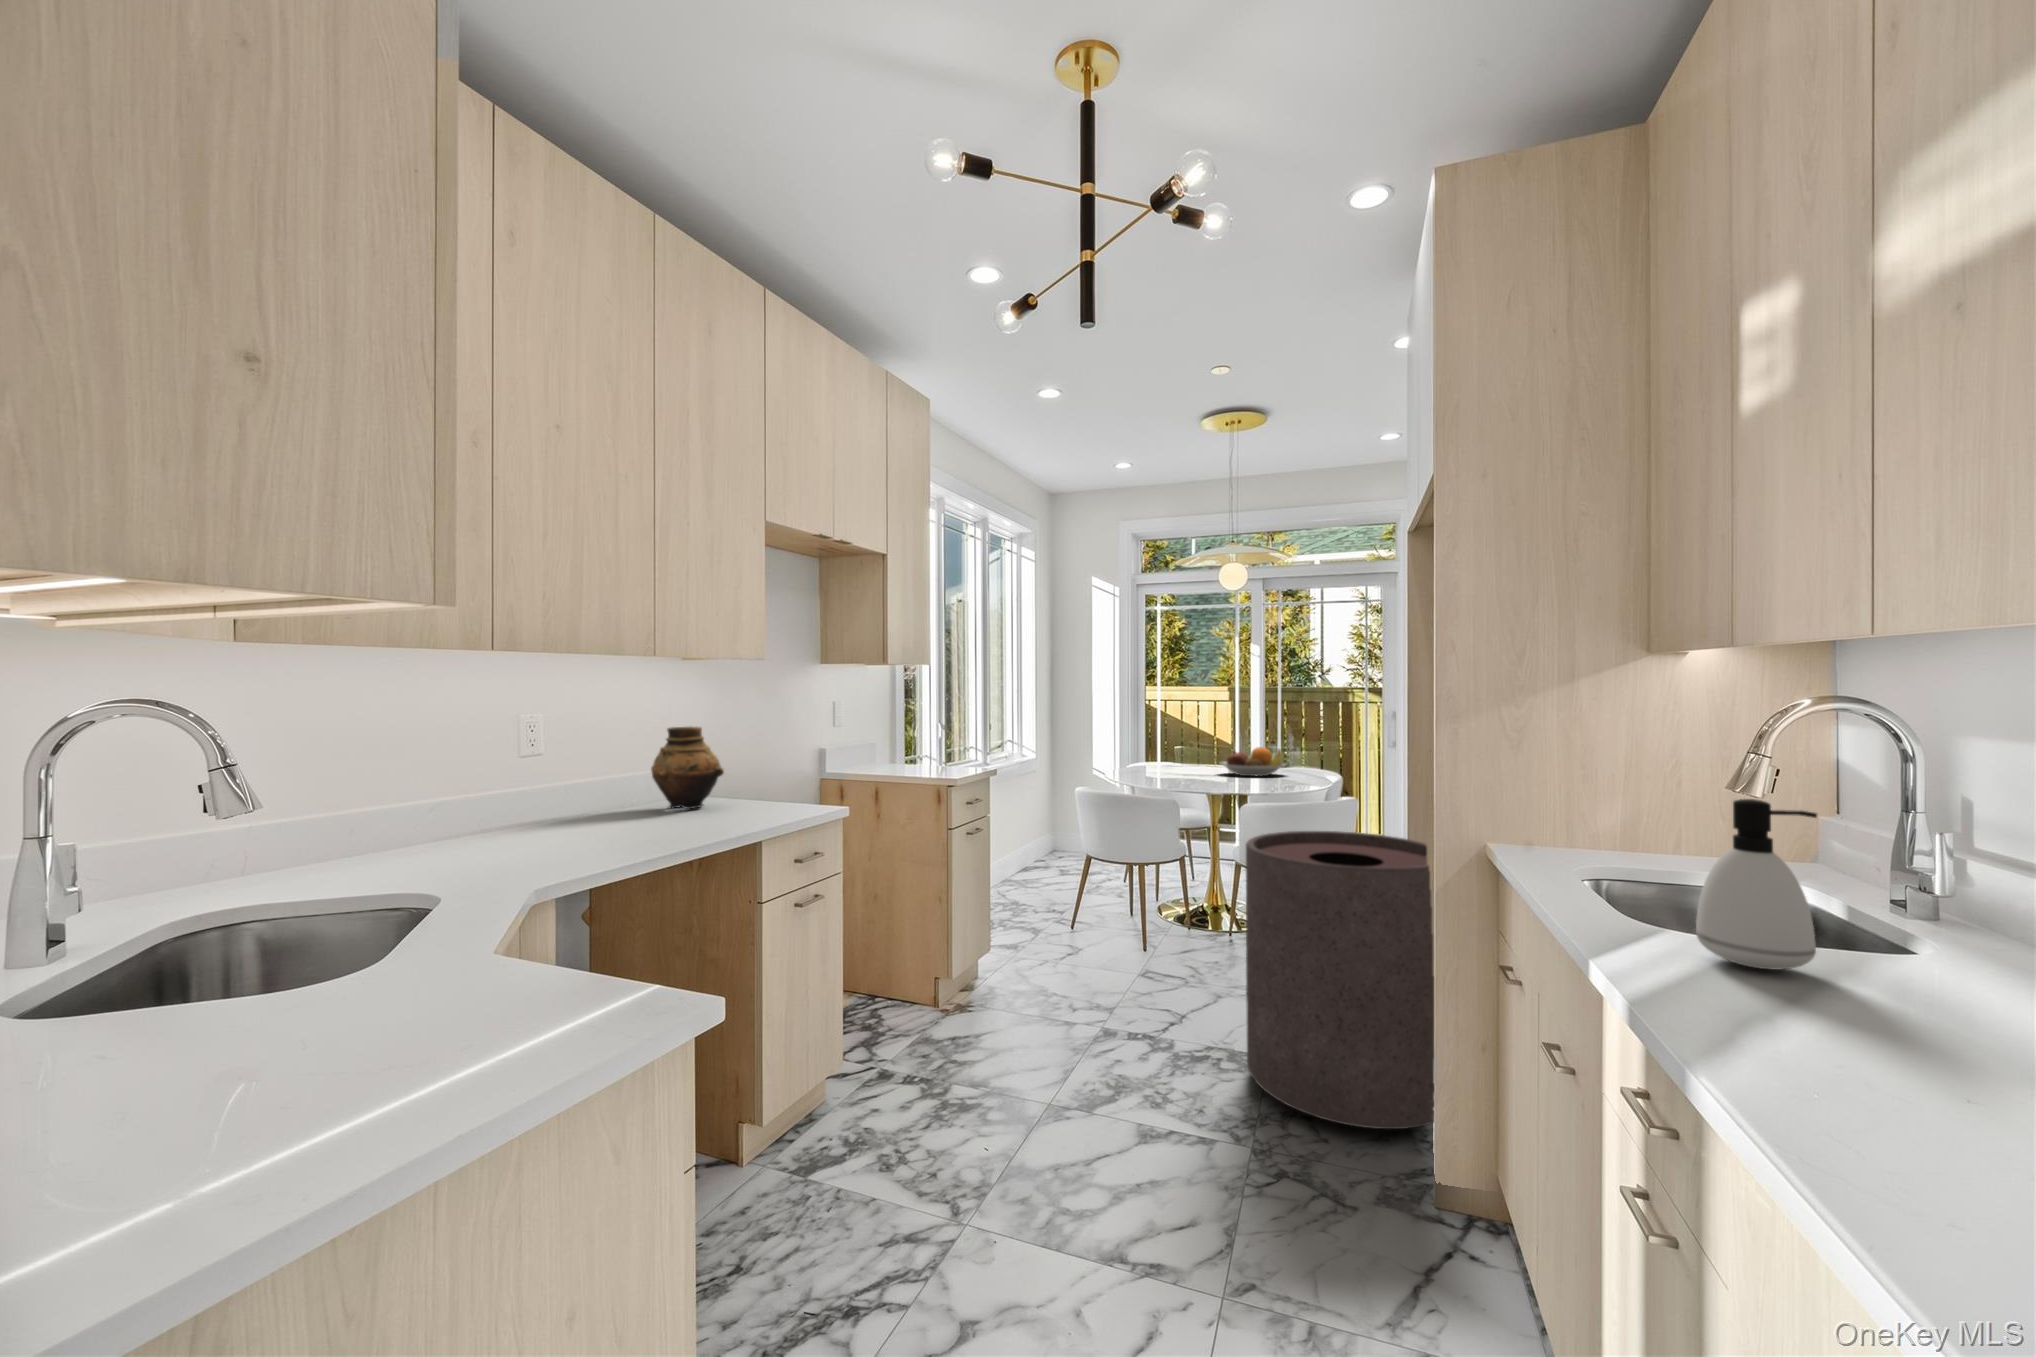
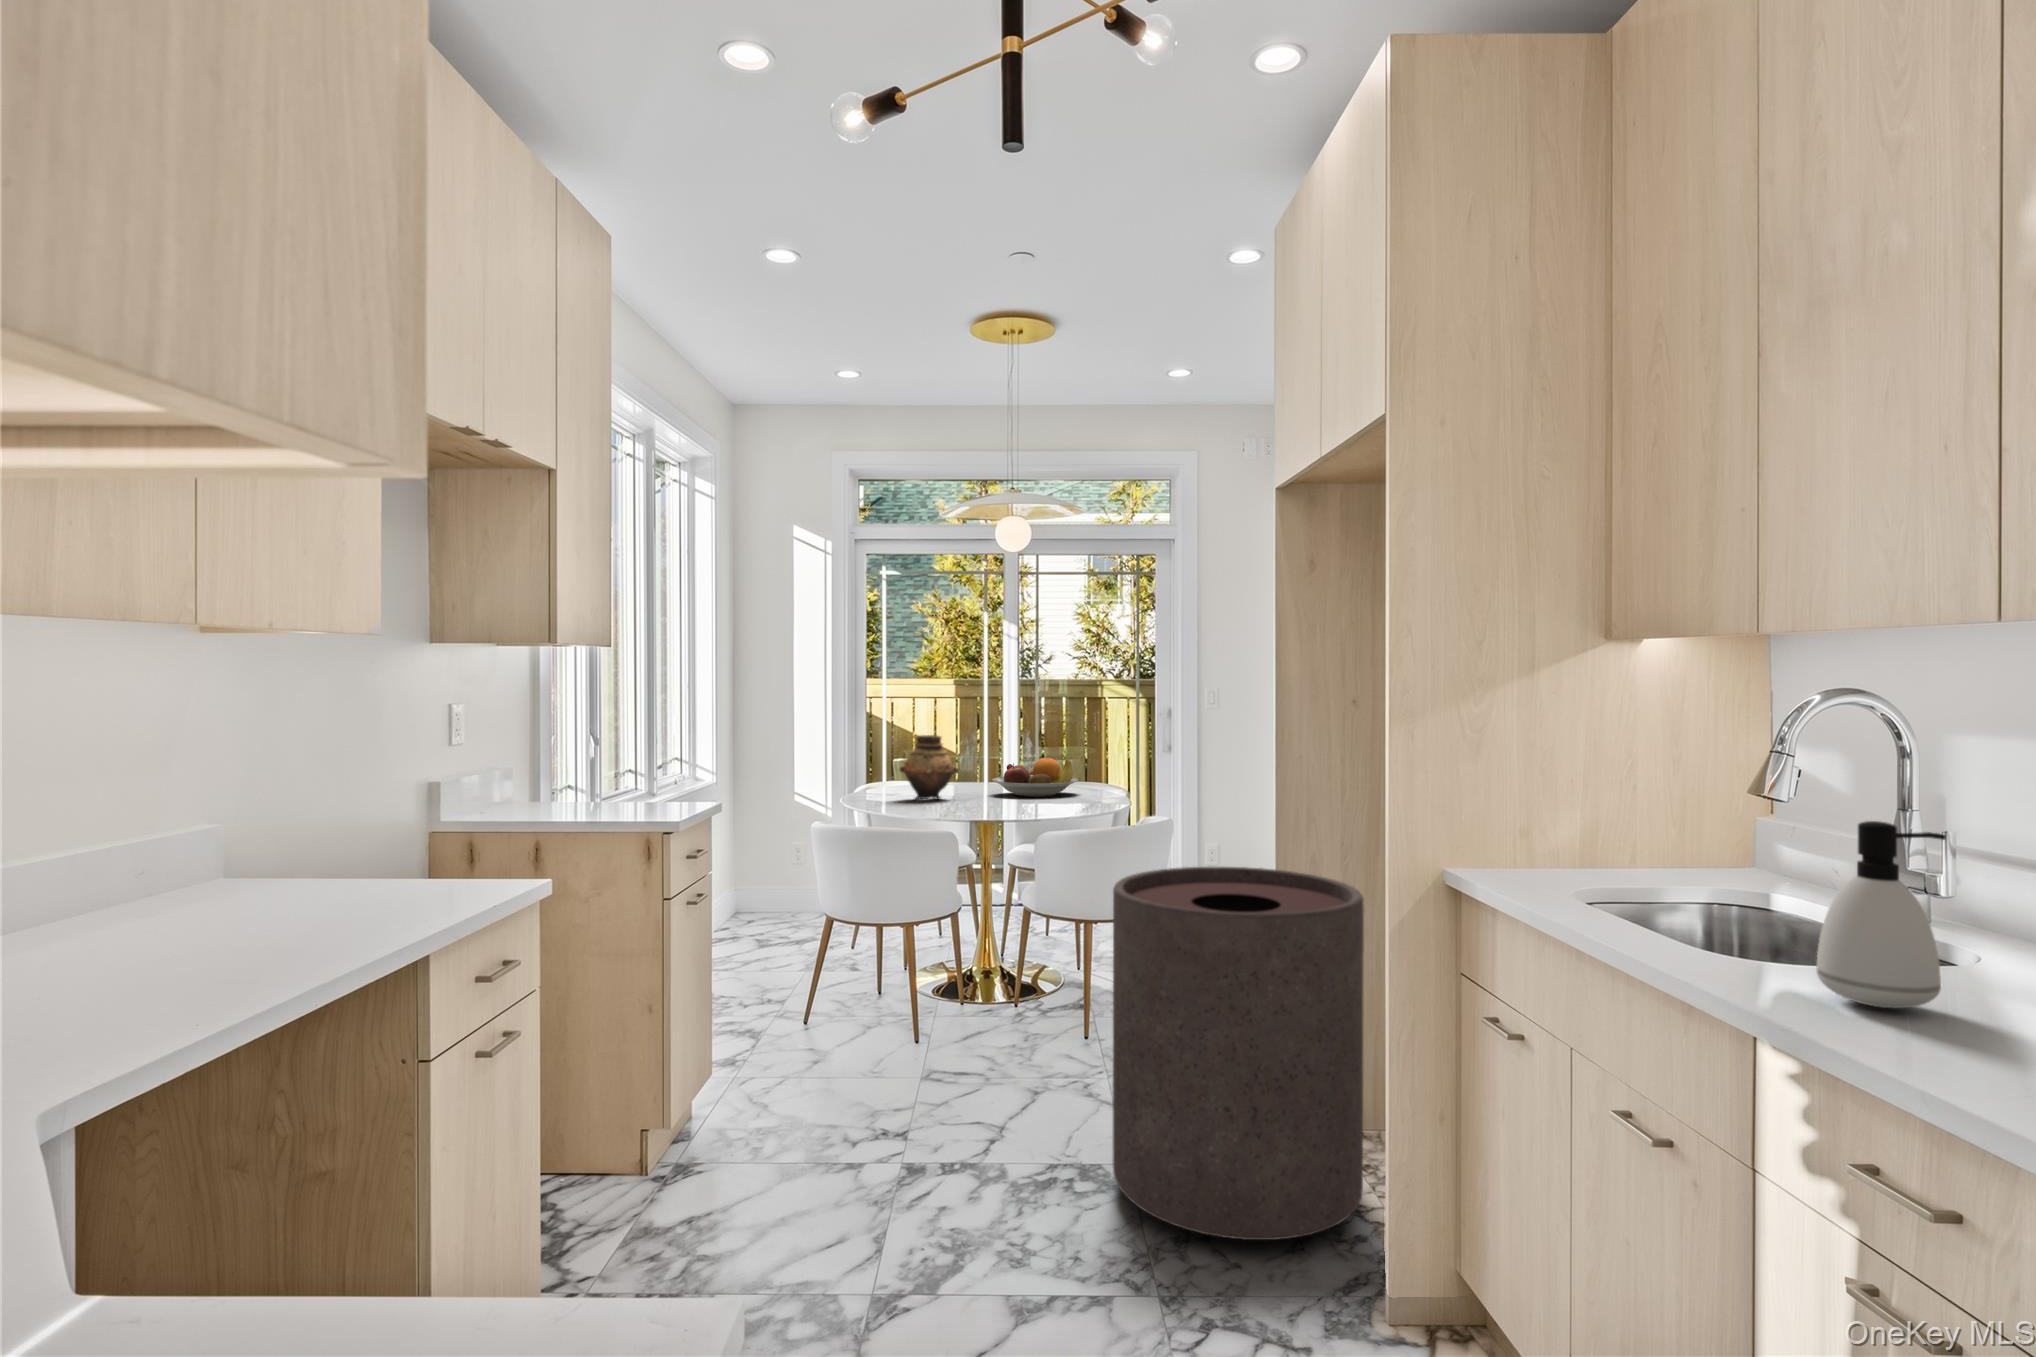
vase: present [651,726,724,809] -> present [900,735,957,799]

